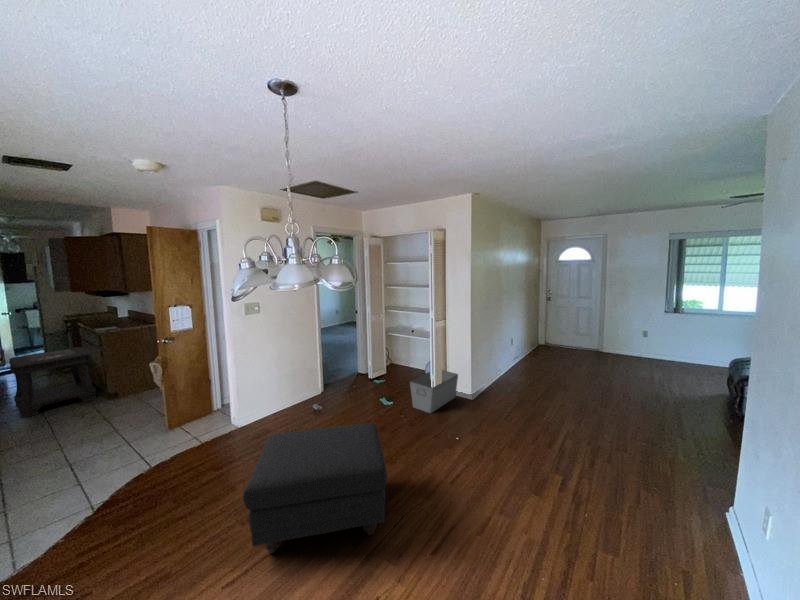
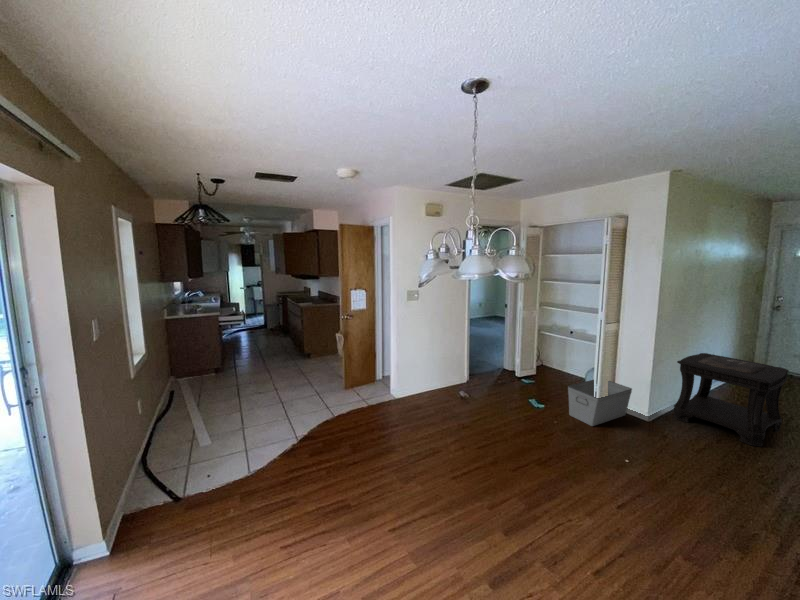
side table: present [9,347,96,417] -> present [673,353,789,447]
ottoman: present [243,423,387,553] -> none [417,410,553,531]

